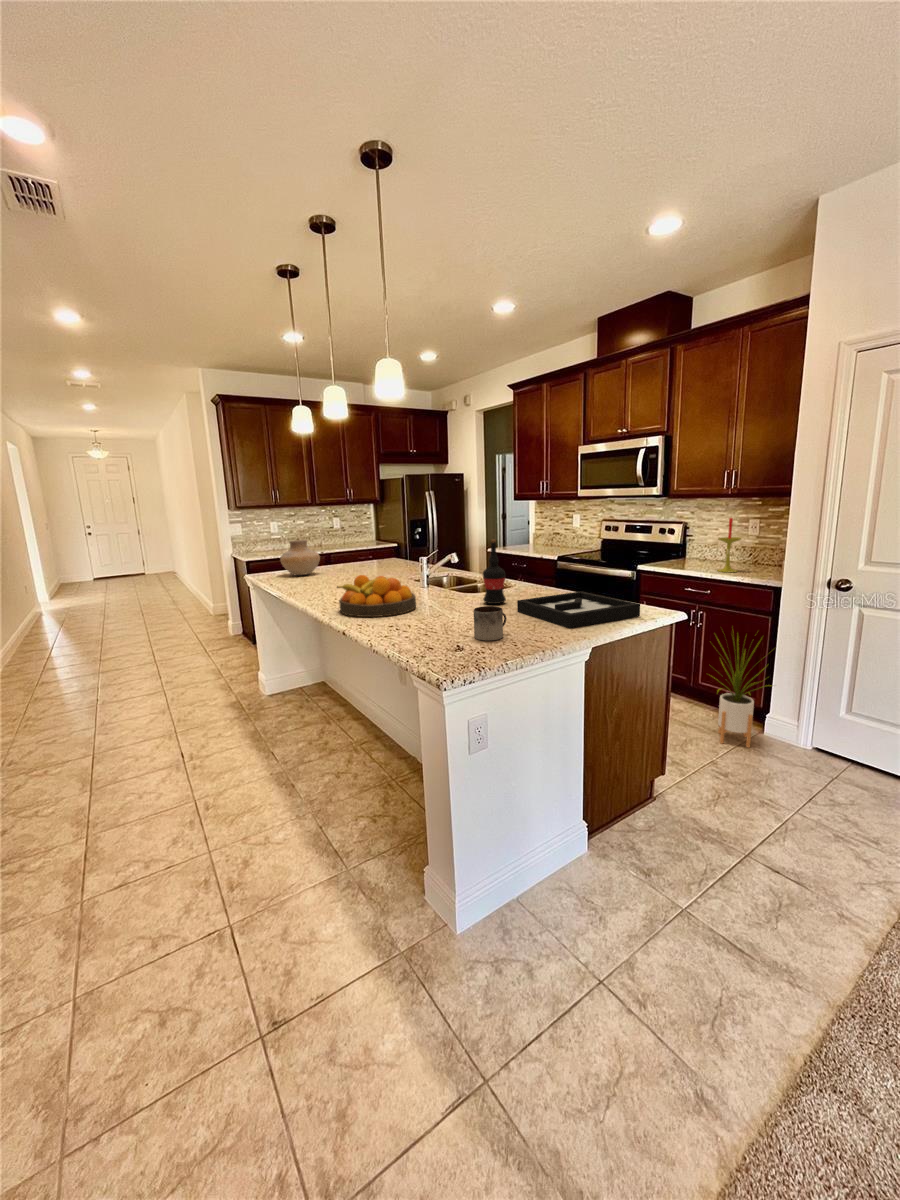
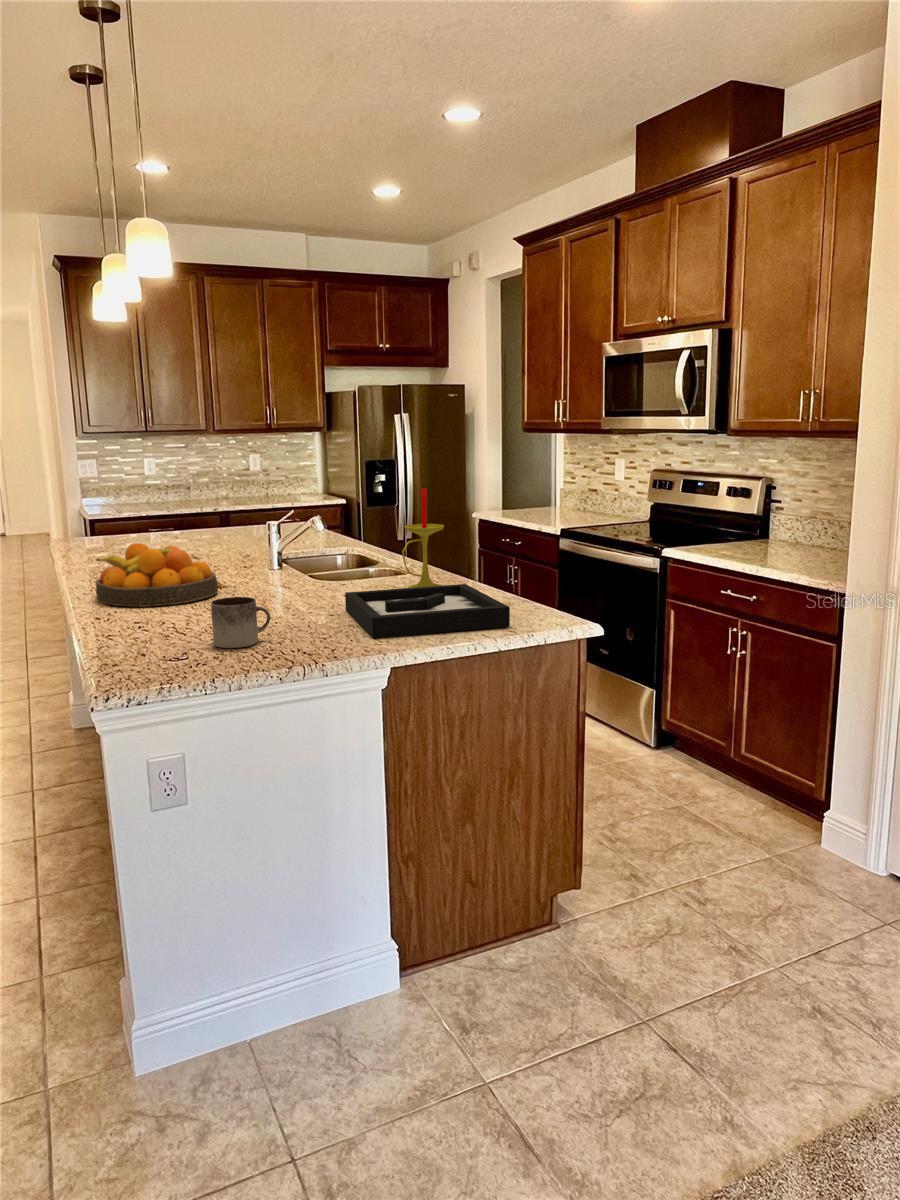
candle: present [718,518,741,572] -> present [402,489,444,588]
wine bottle: present [483,539,506,604] -> none [317,496,354,597]
vase: present [280,540,320,575] -> none [108,486,171,541]
house plant: present [714,634,767,748] -> none [711,655,832,865]

